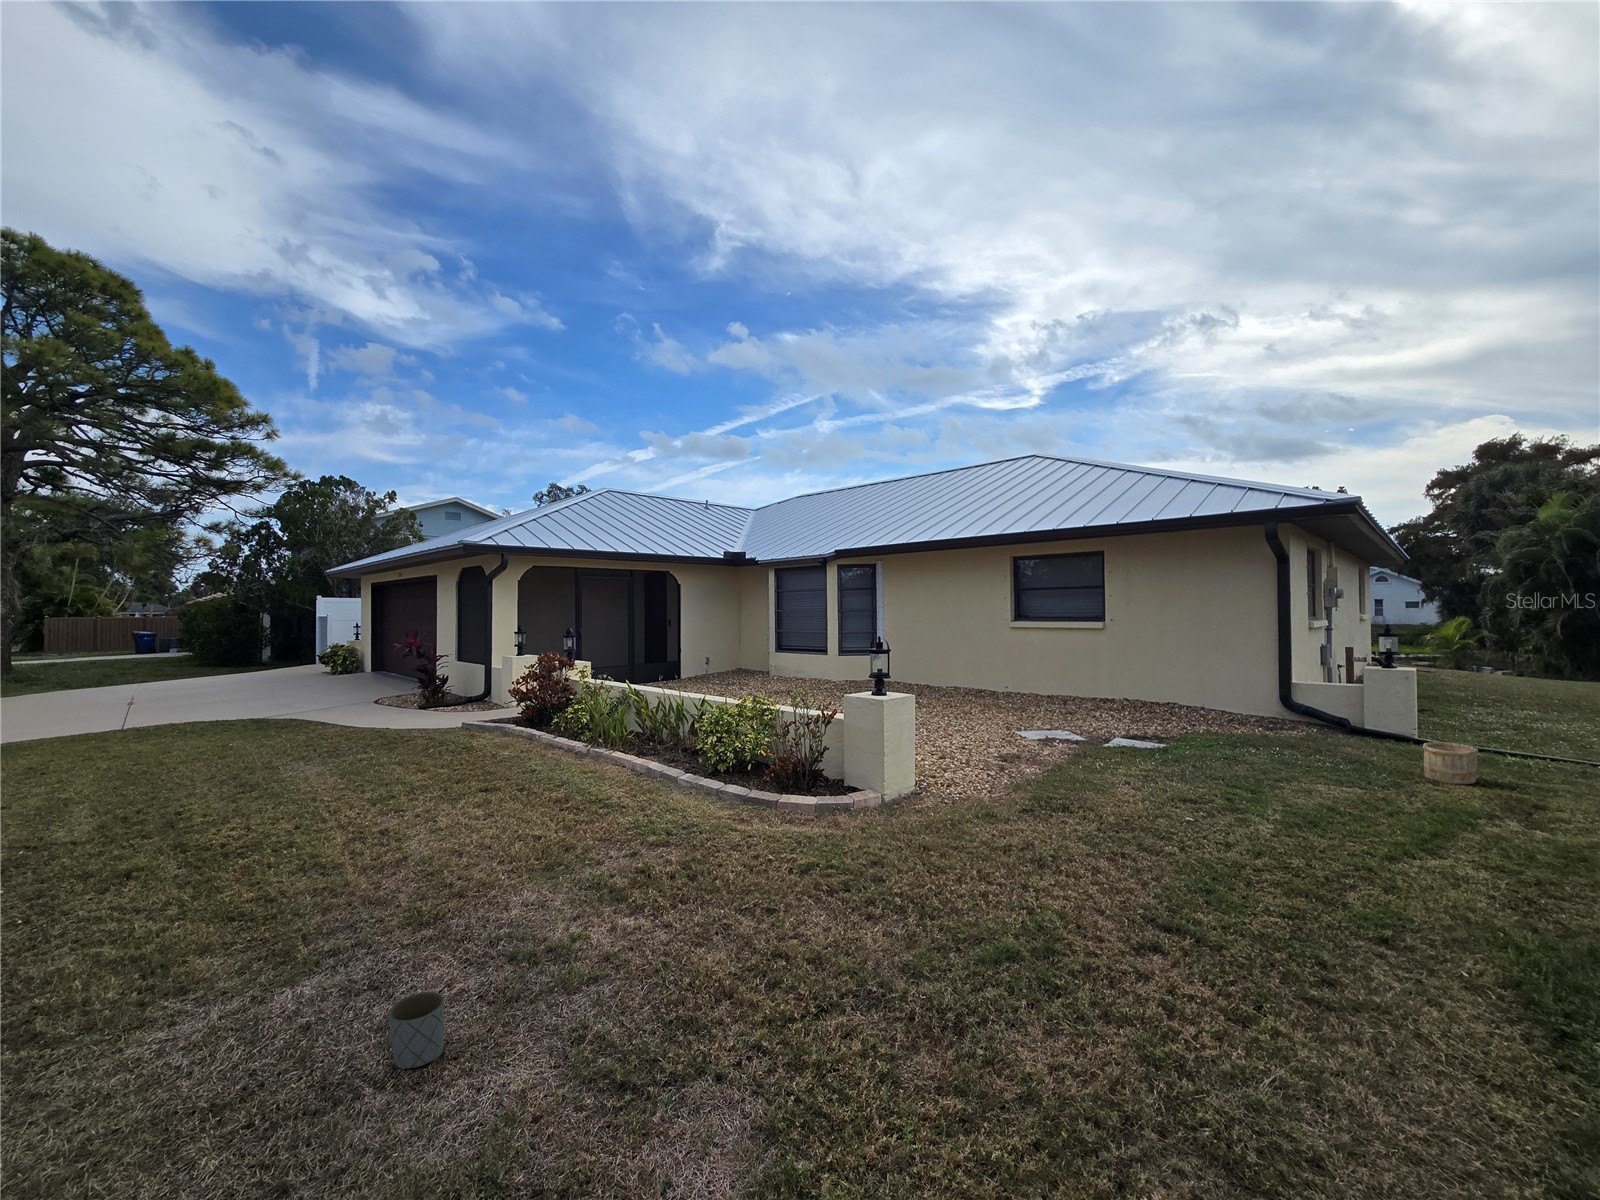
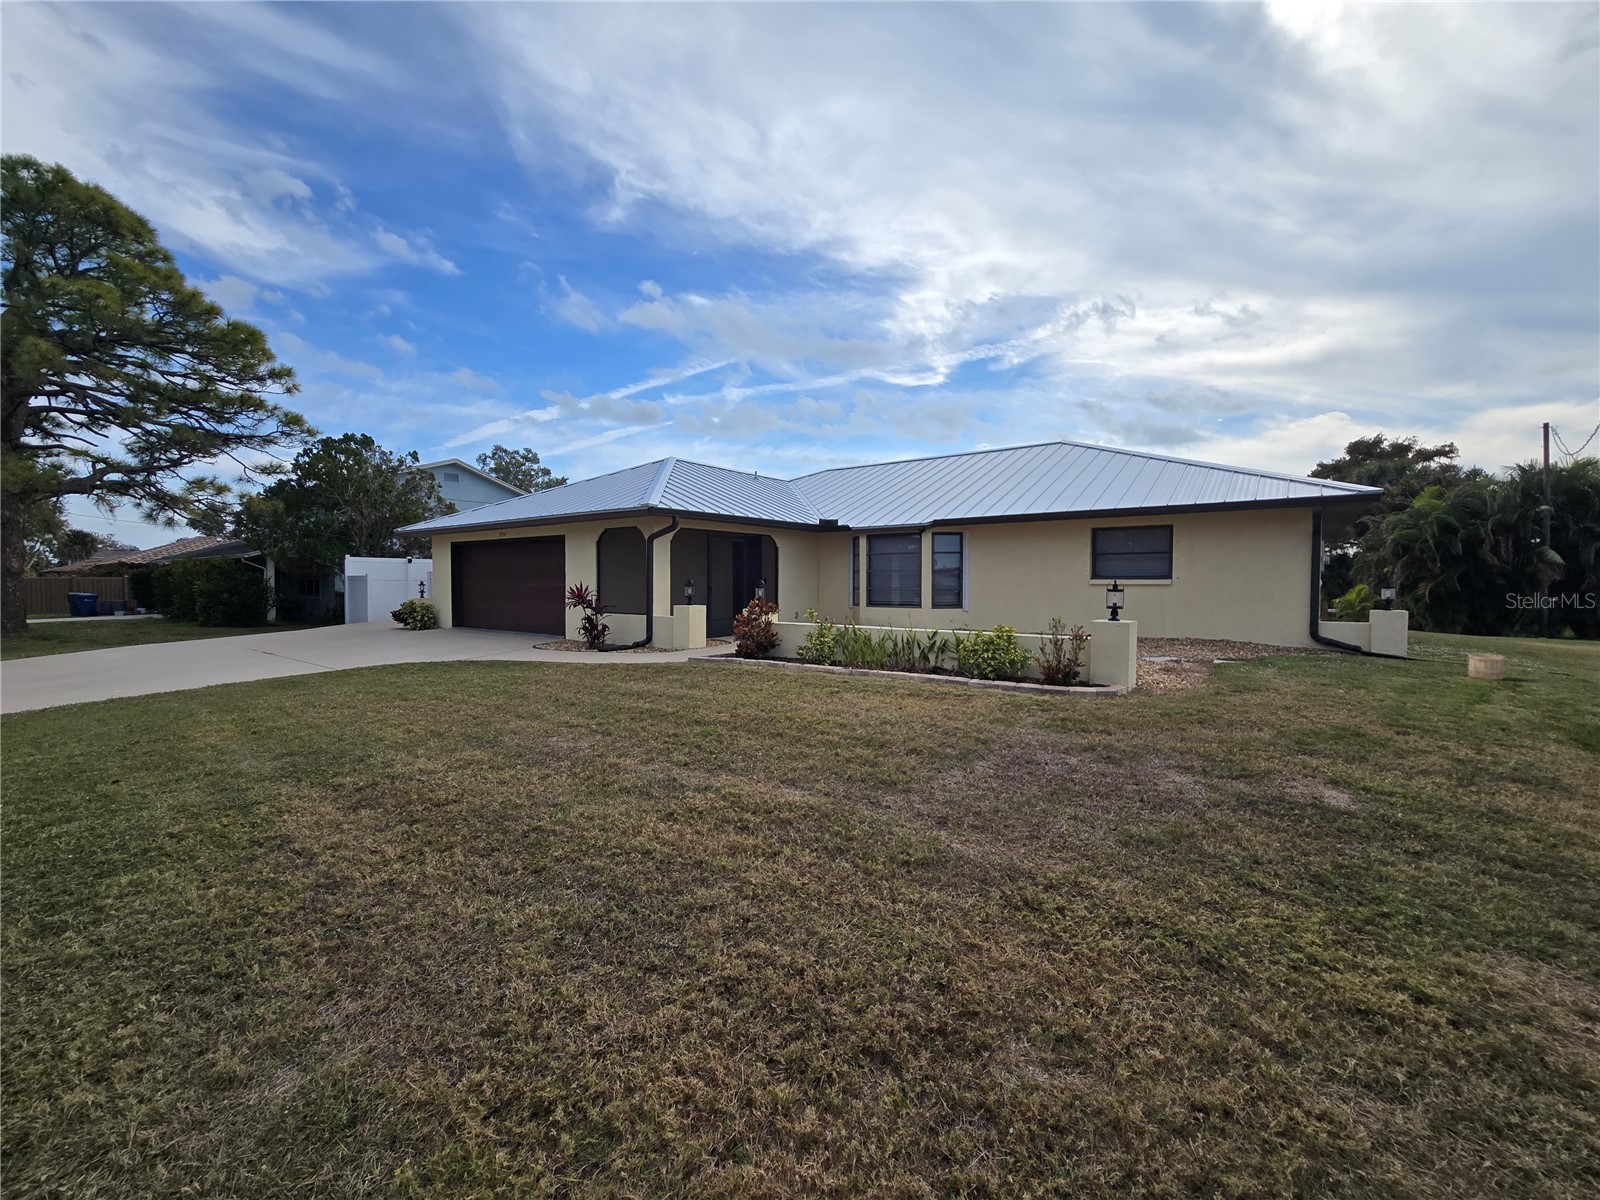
planter: present [388,992,444,1070] -> none [1117,767,1148,804]

